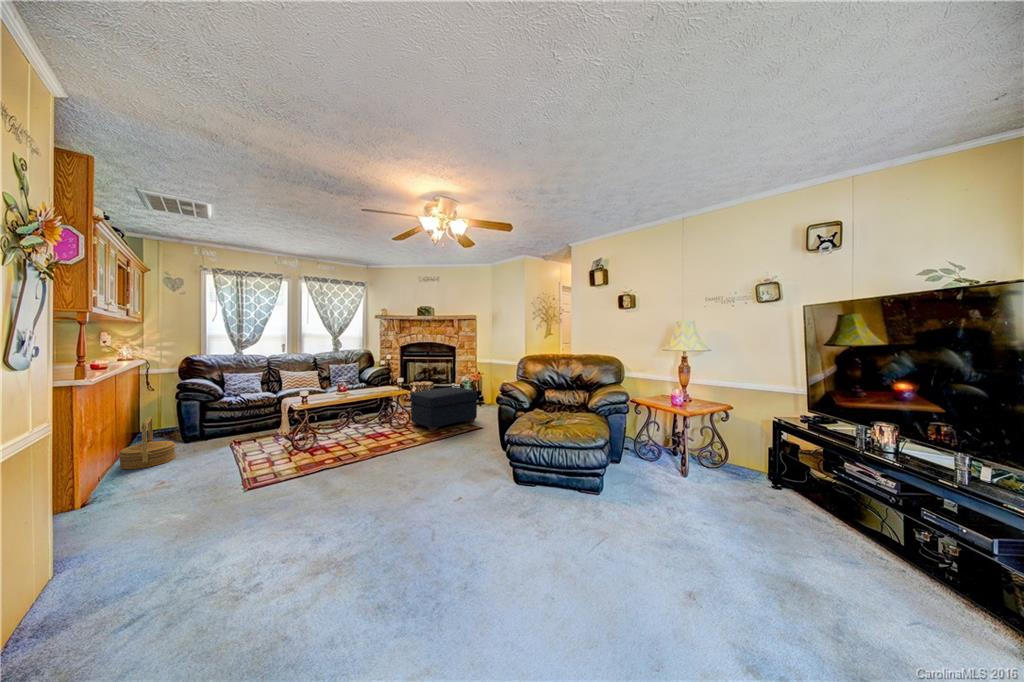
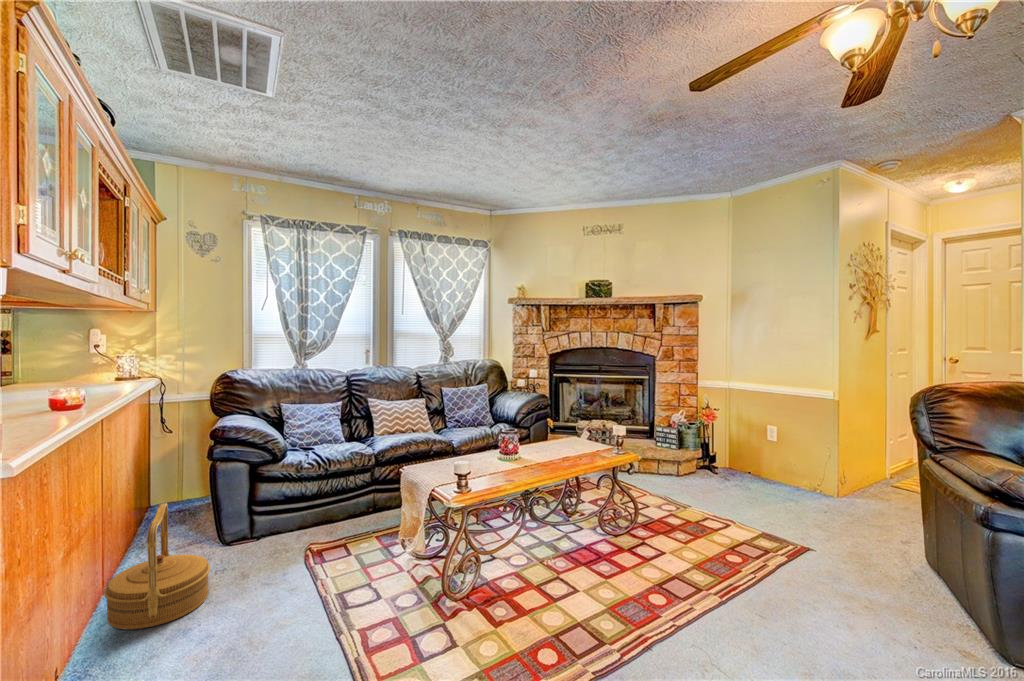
ottoman: present [410,387,477,431] -> none [630,441,772,546]

